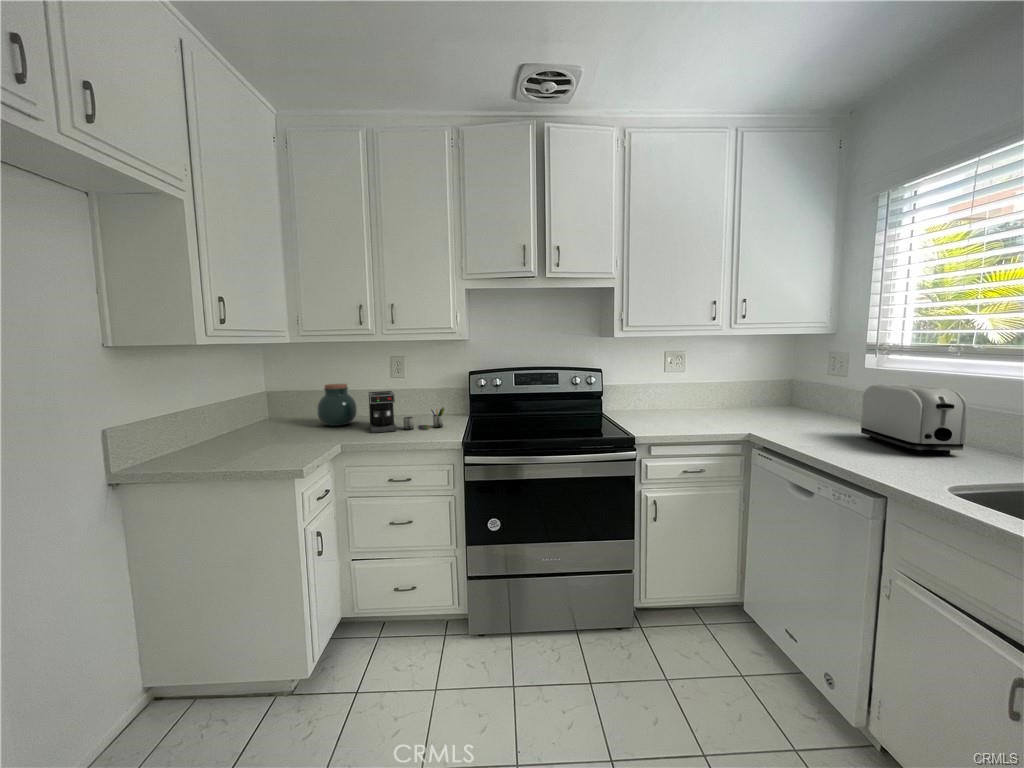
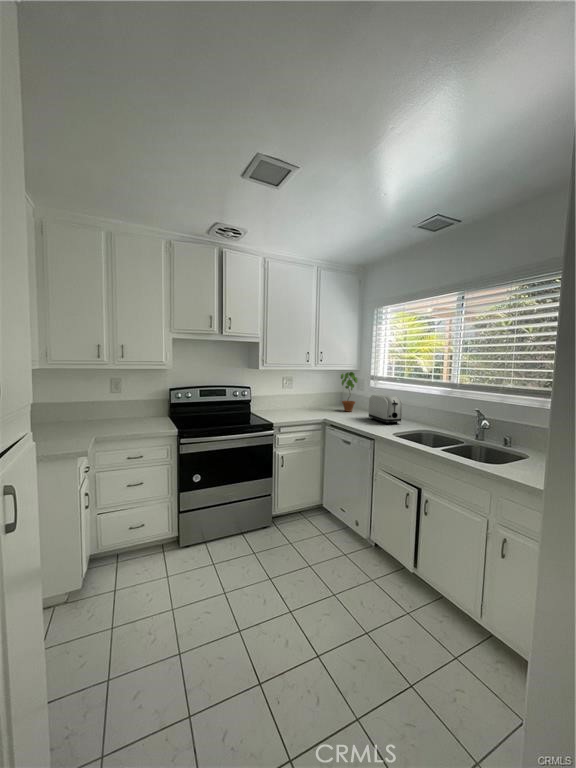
potted plant: none [789,337,831,419] -> present [341,372,358,411]
jar: present [317,384,357,426] -> none [64,397,94,426]
coffee maker: present [369,391,445,433] -> none [105,402,160,429]

